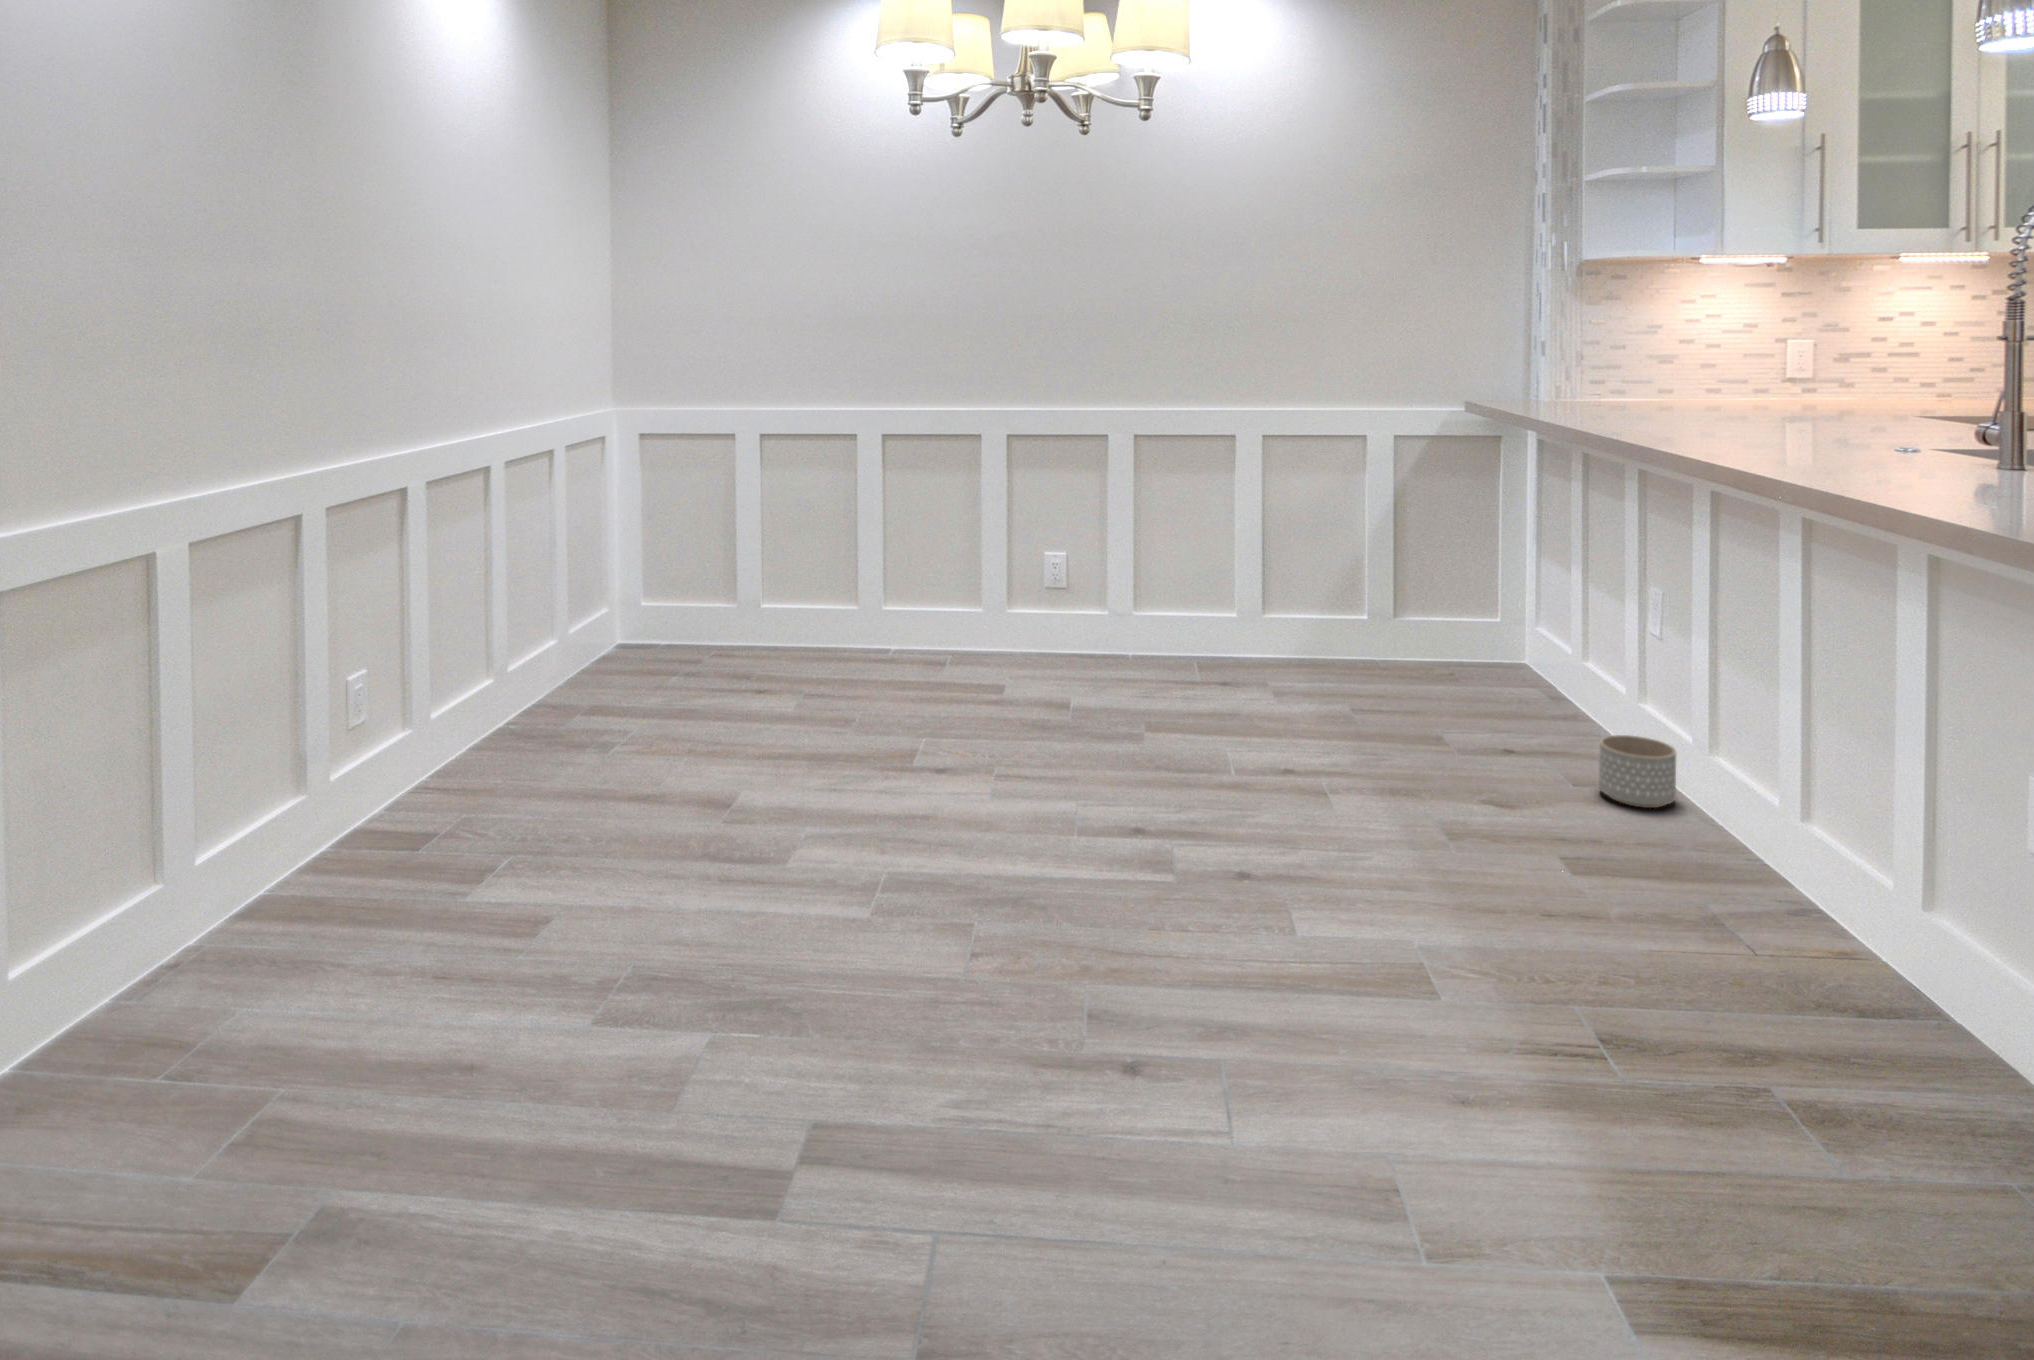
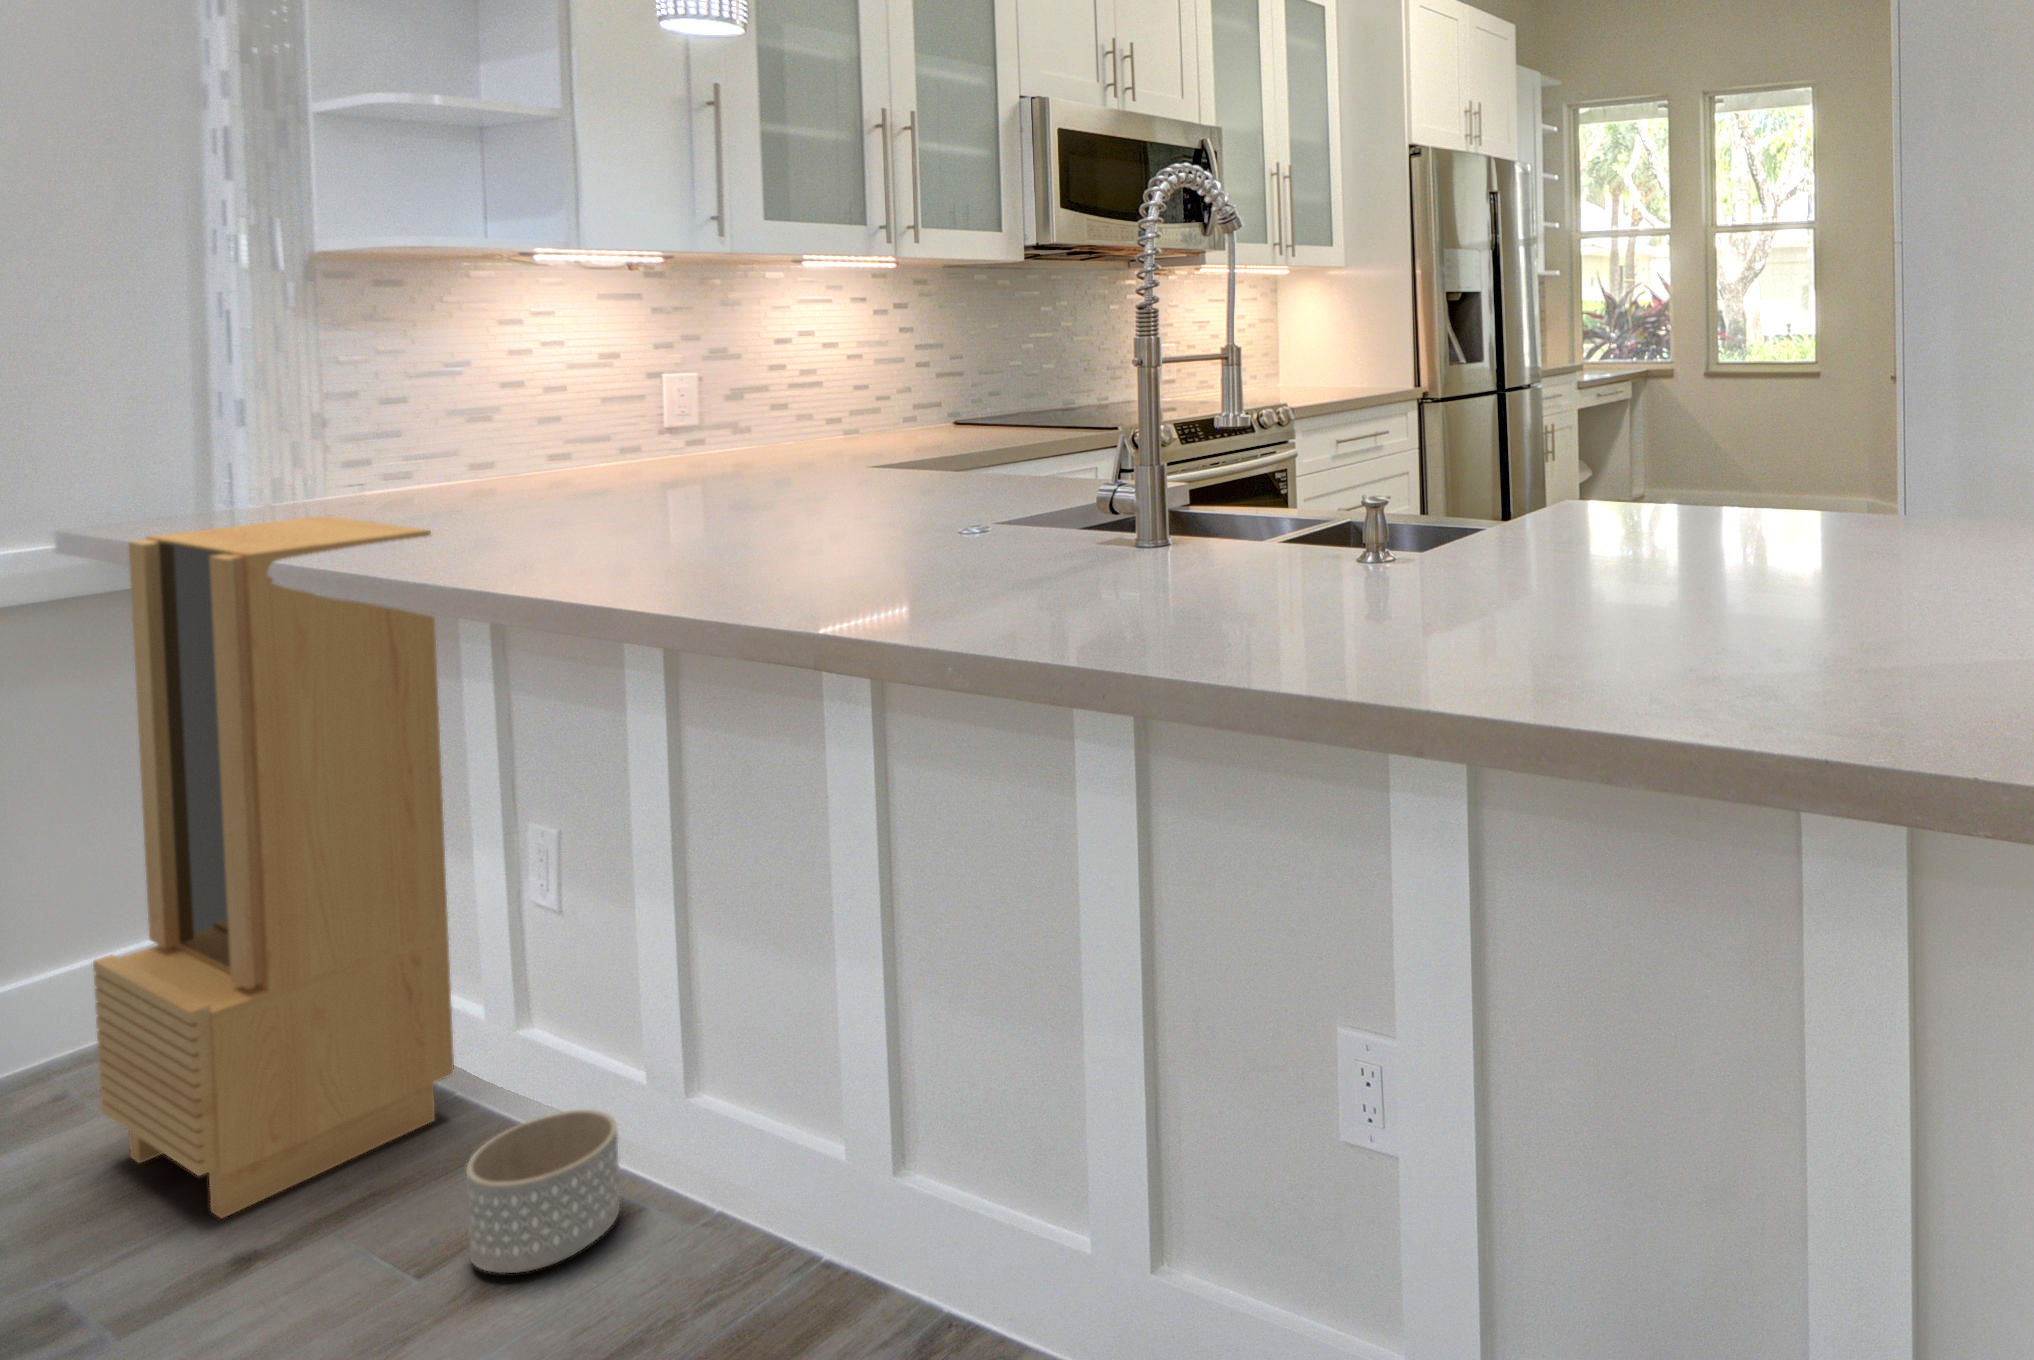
storage cabinet: none [1465,404,1614,739] -> present [93,516,454,1219]

